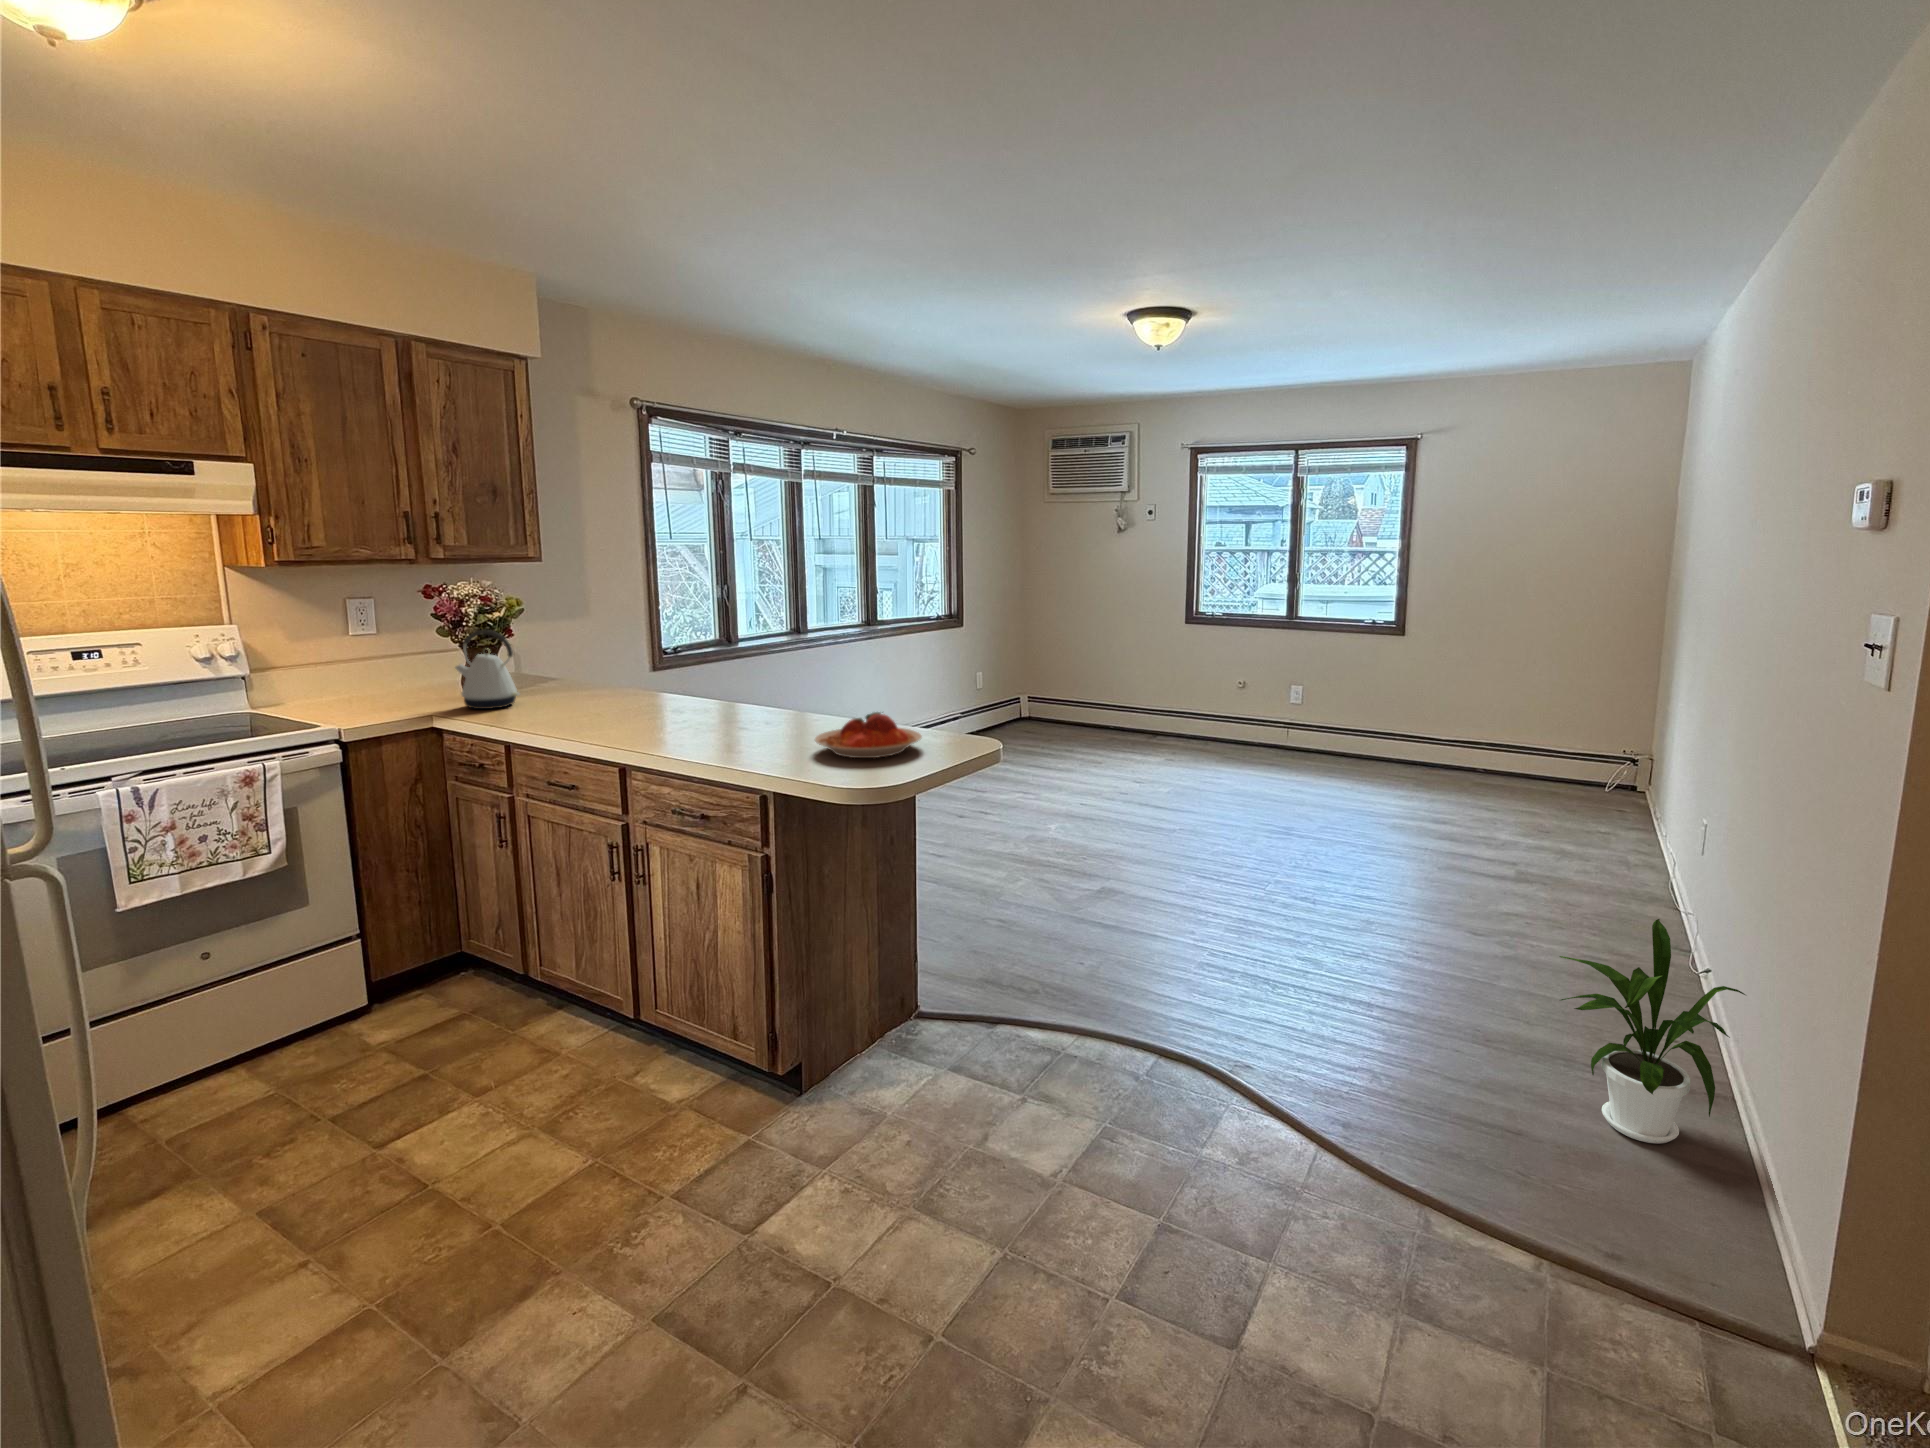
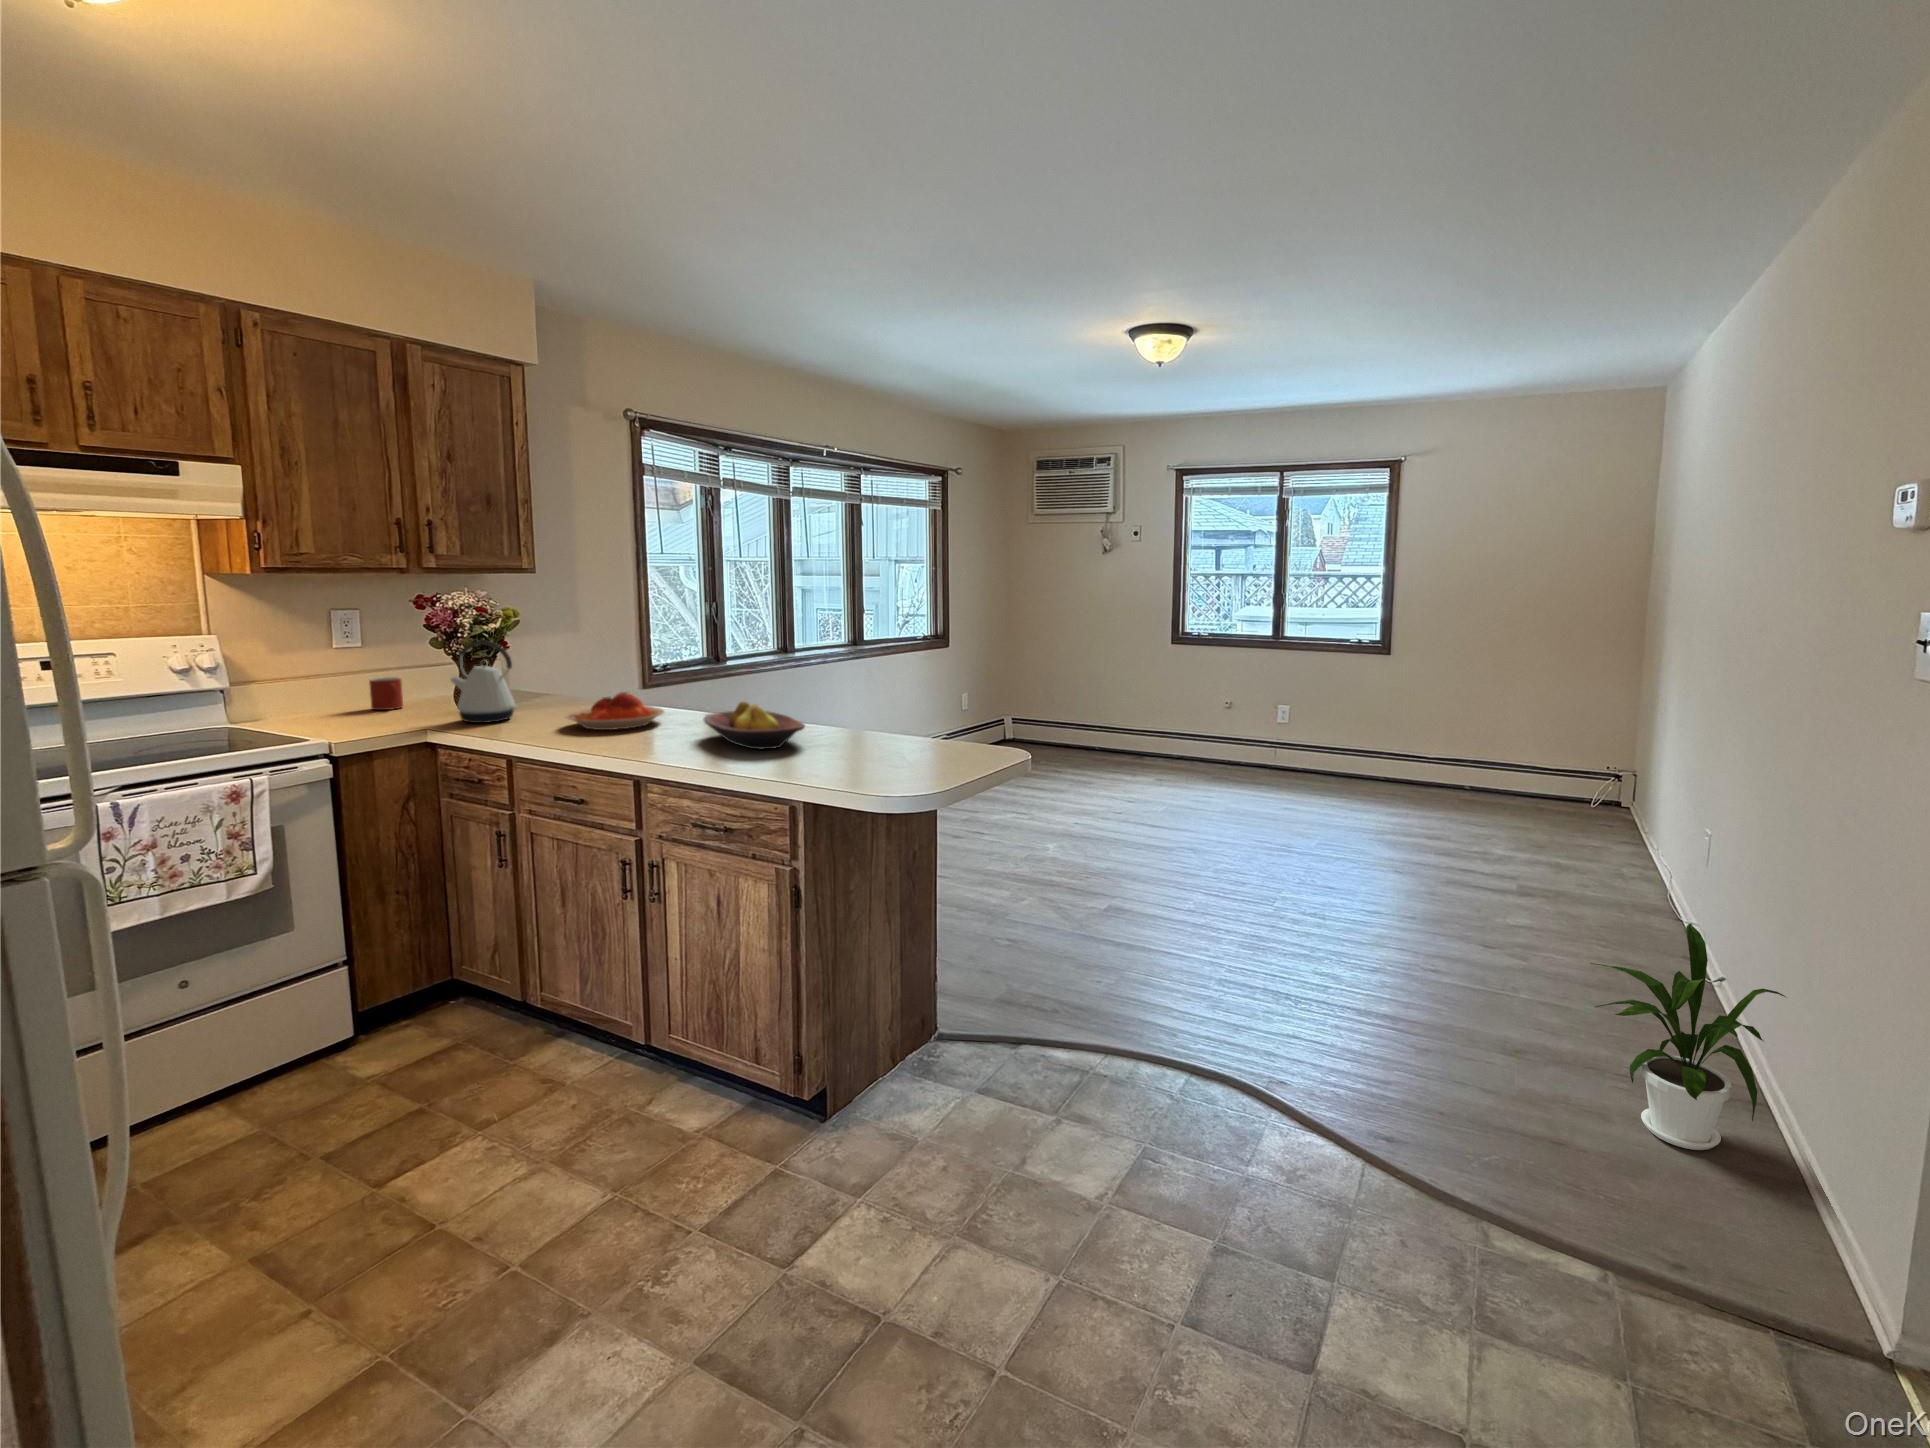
mug: none [382,663,415,695] -> present [369,677,403,710]
fruit bowl: none [689,691,785,738] -> present [704,701,805,749]
plate: present [815,712,922,758] -> present [566,692,664,730]

